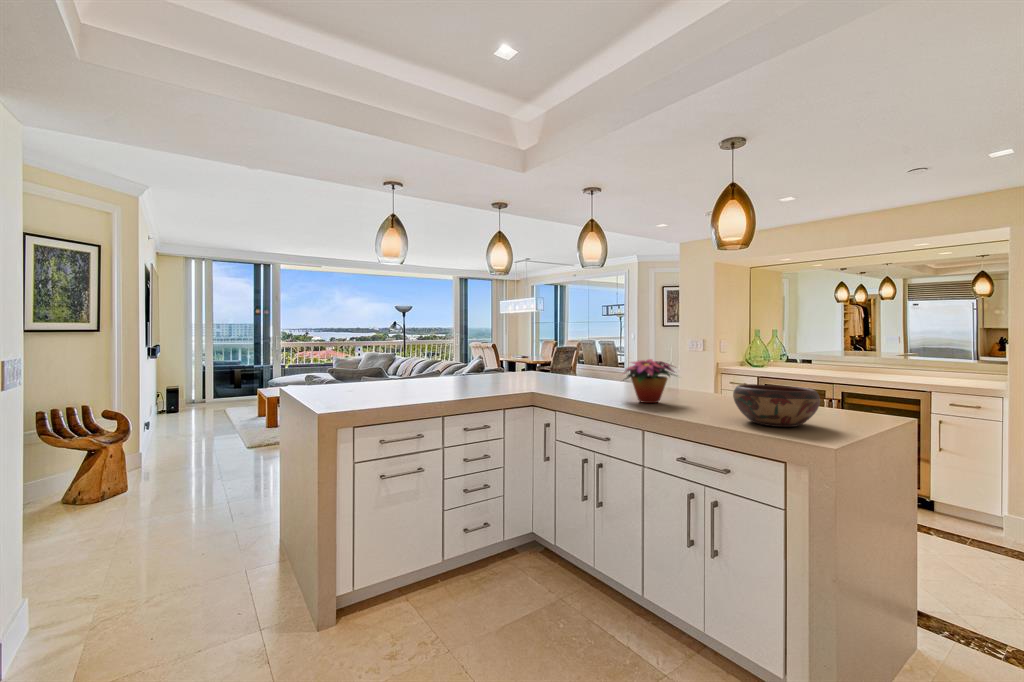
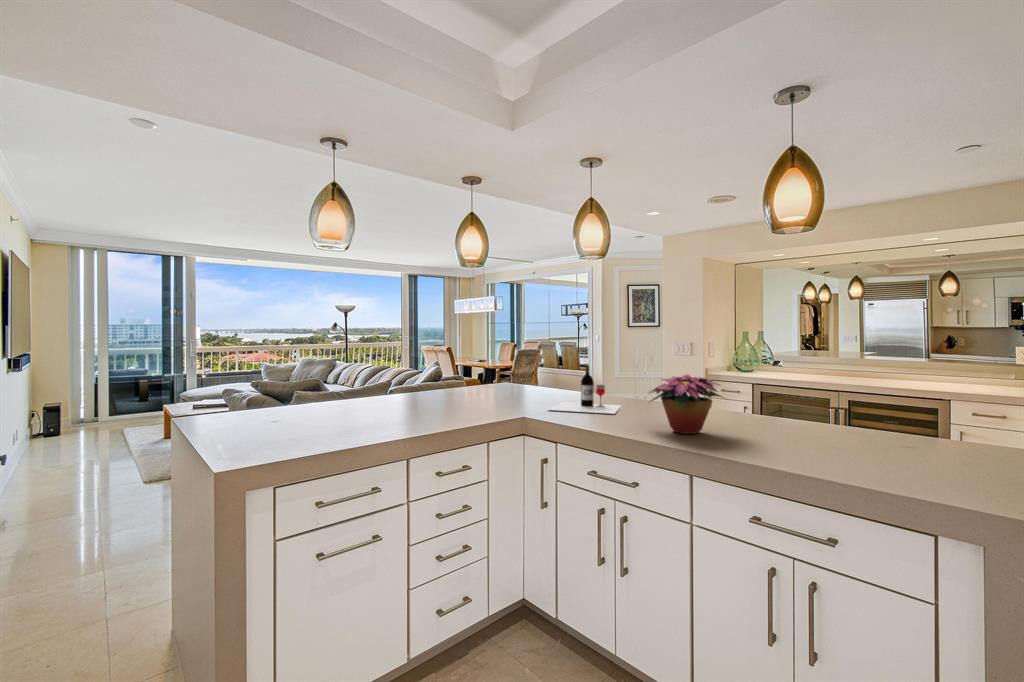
wine bottle: none [553,354,616,391] -> present [549,365,621,414]
decorative bowl: present [733,384,820,427] -> none [827,412,962,477]

